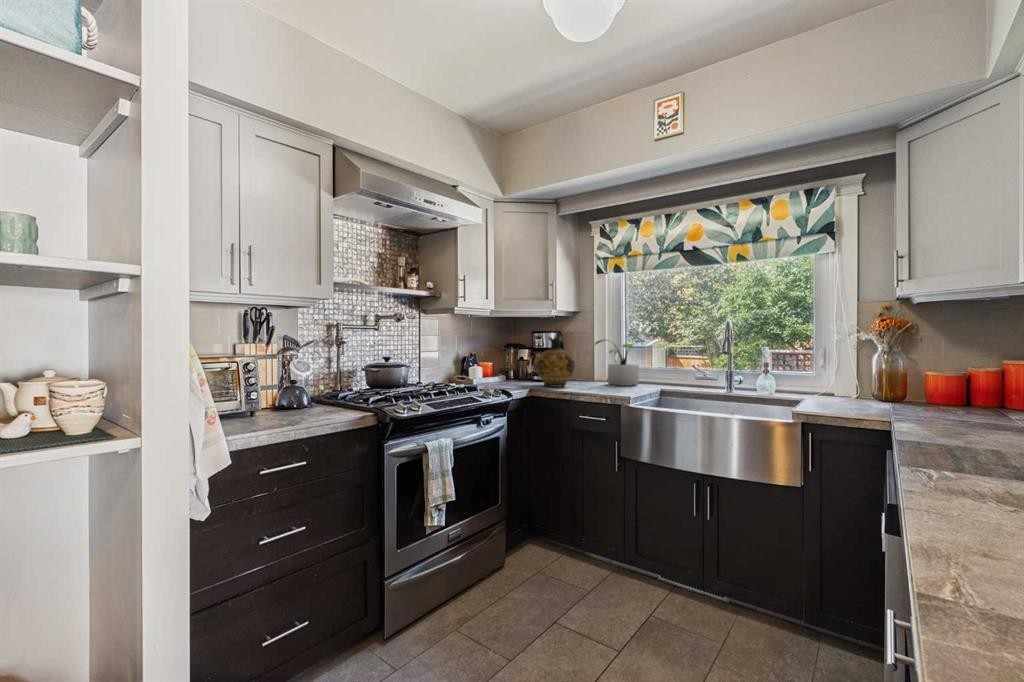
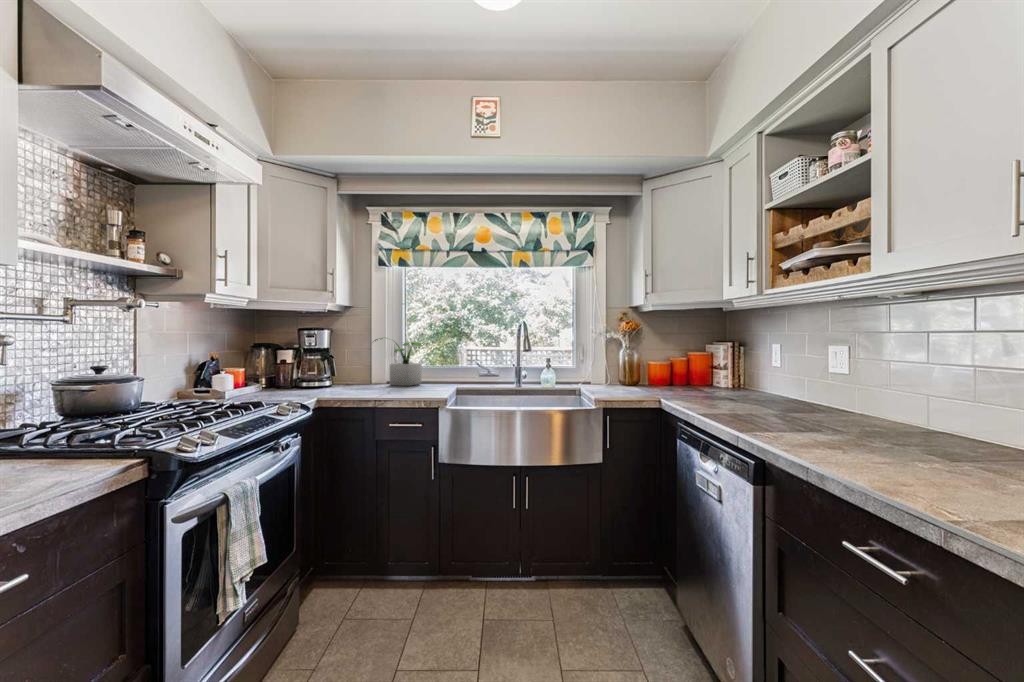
ceramic jug: present [535,337,575,387] -> none [316,334,365,392]

